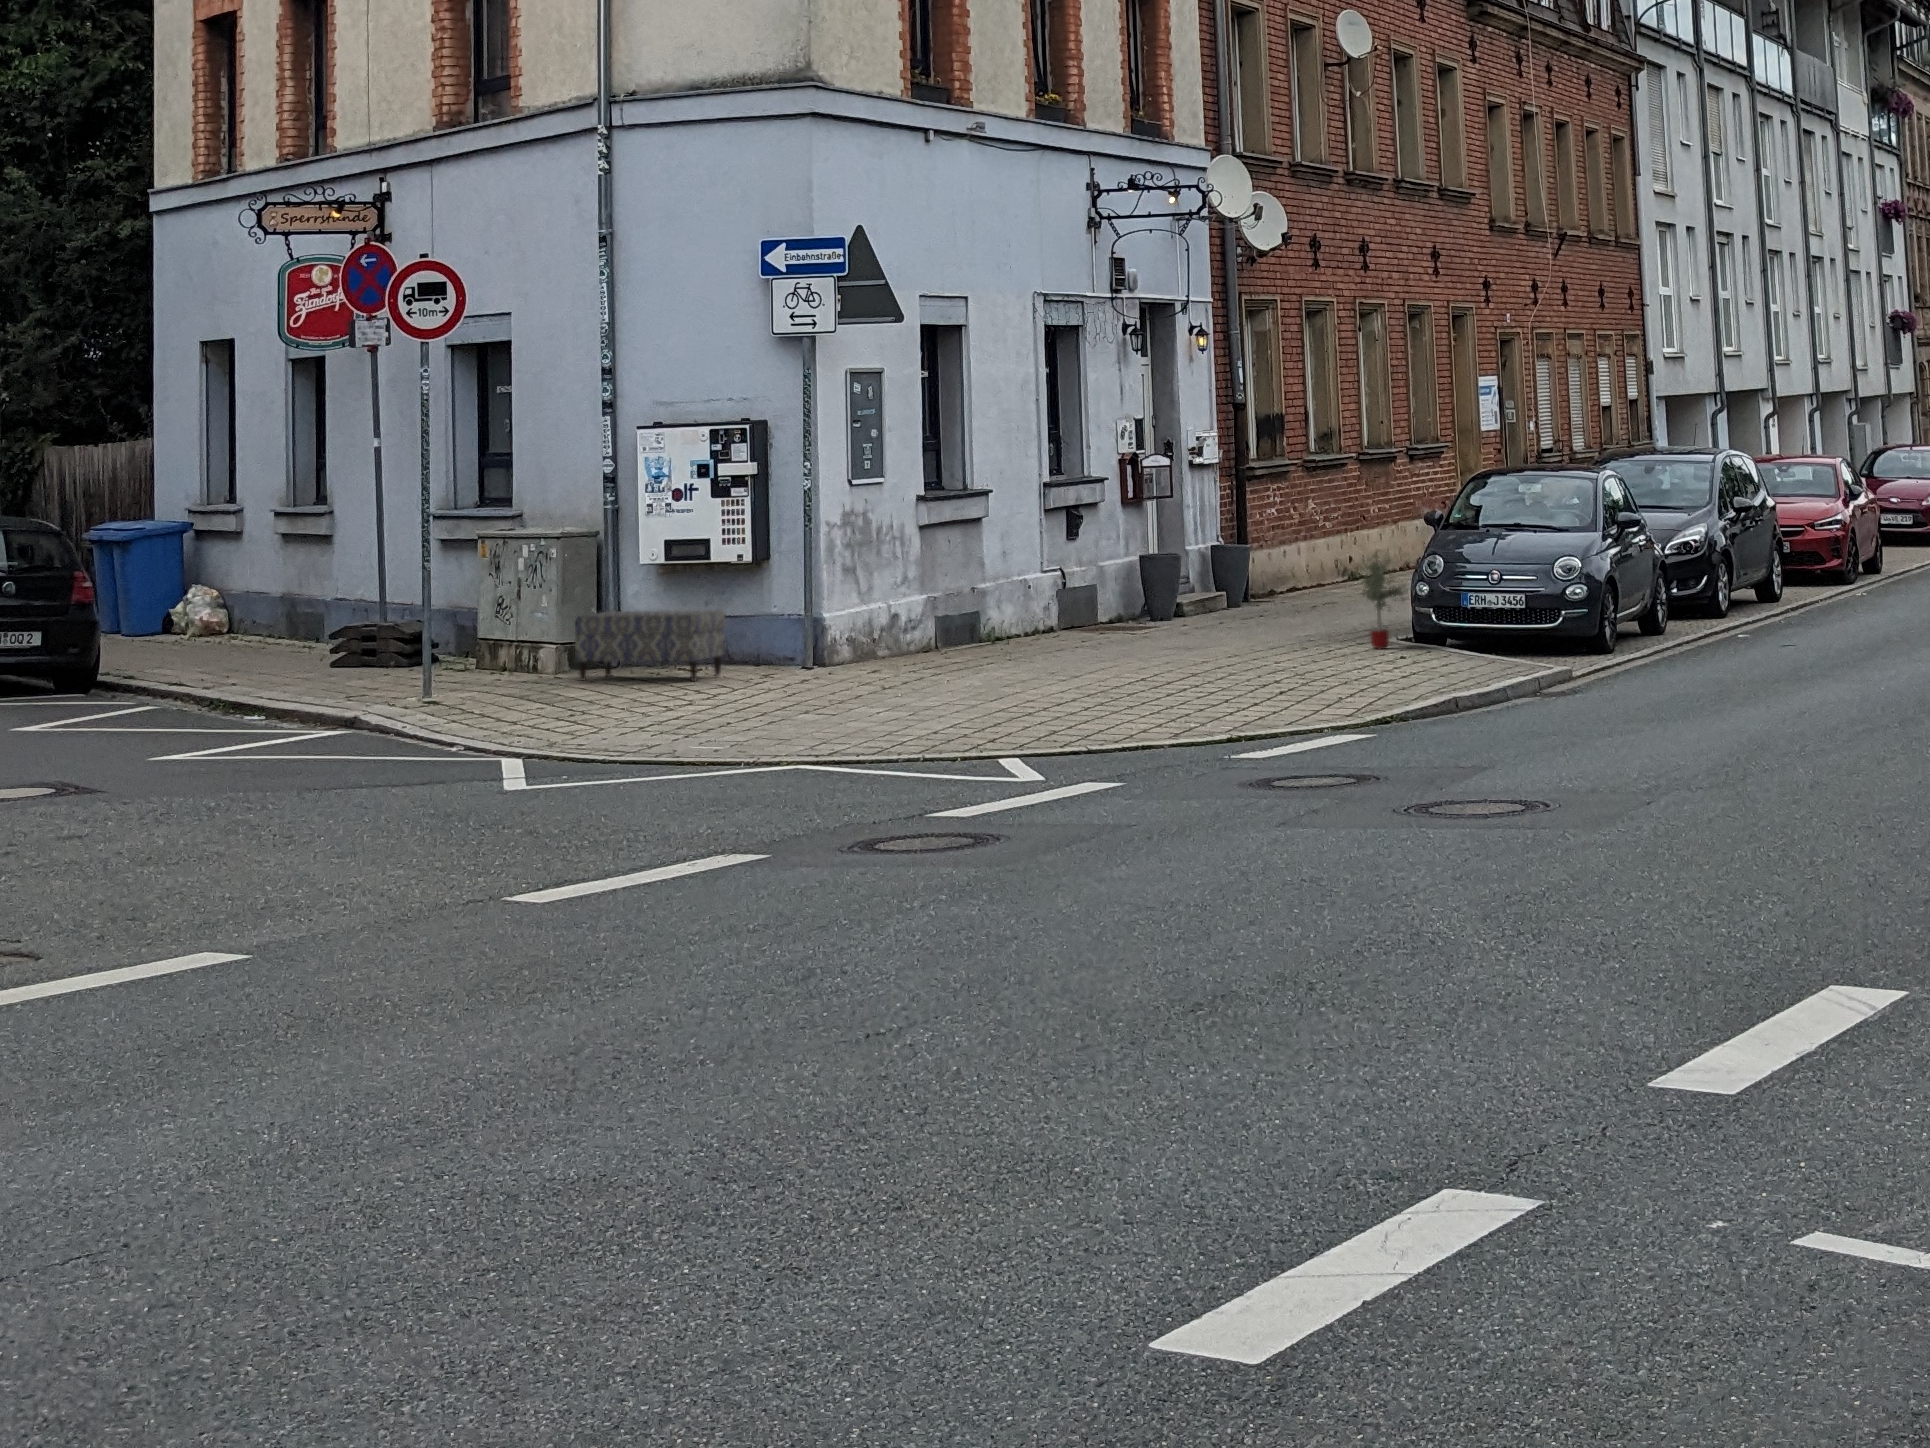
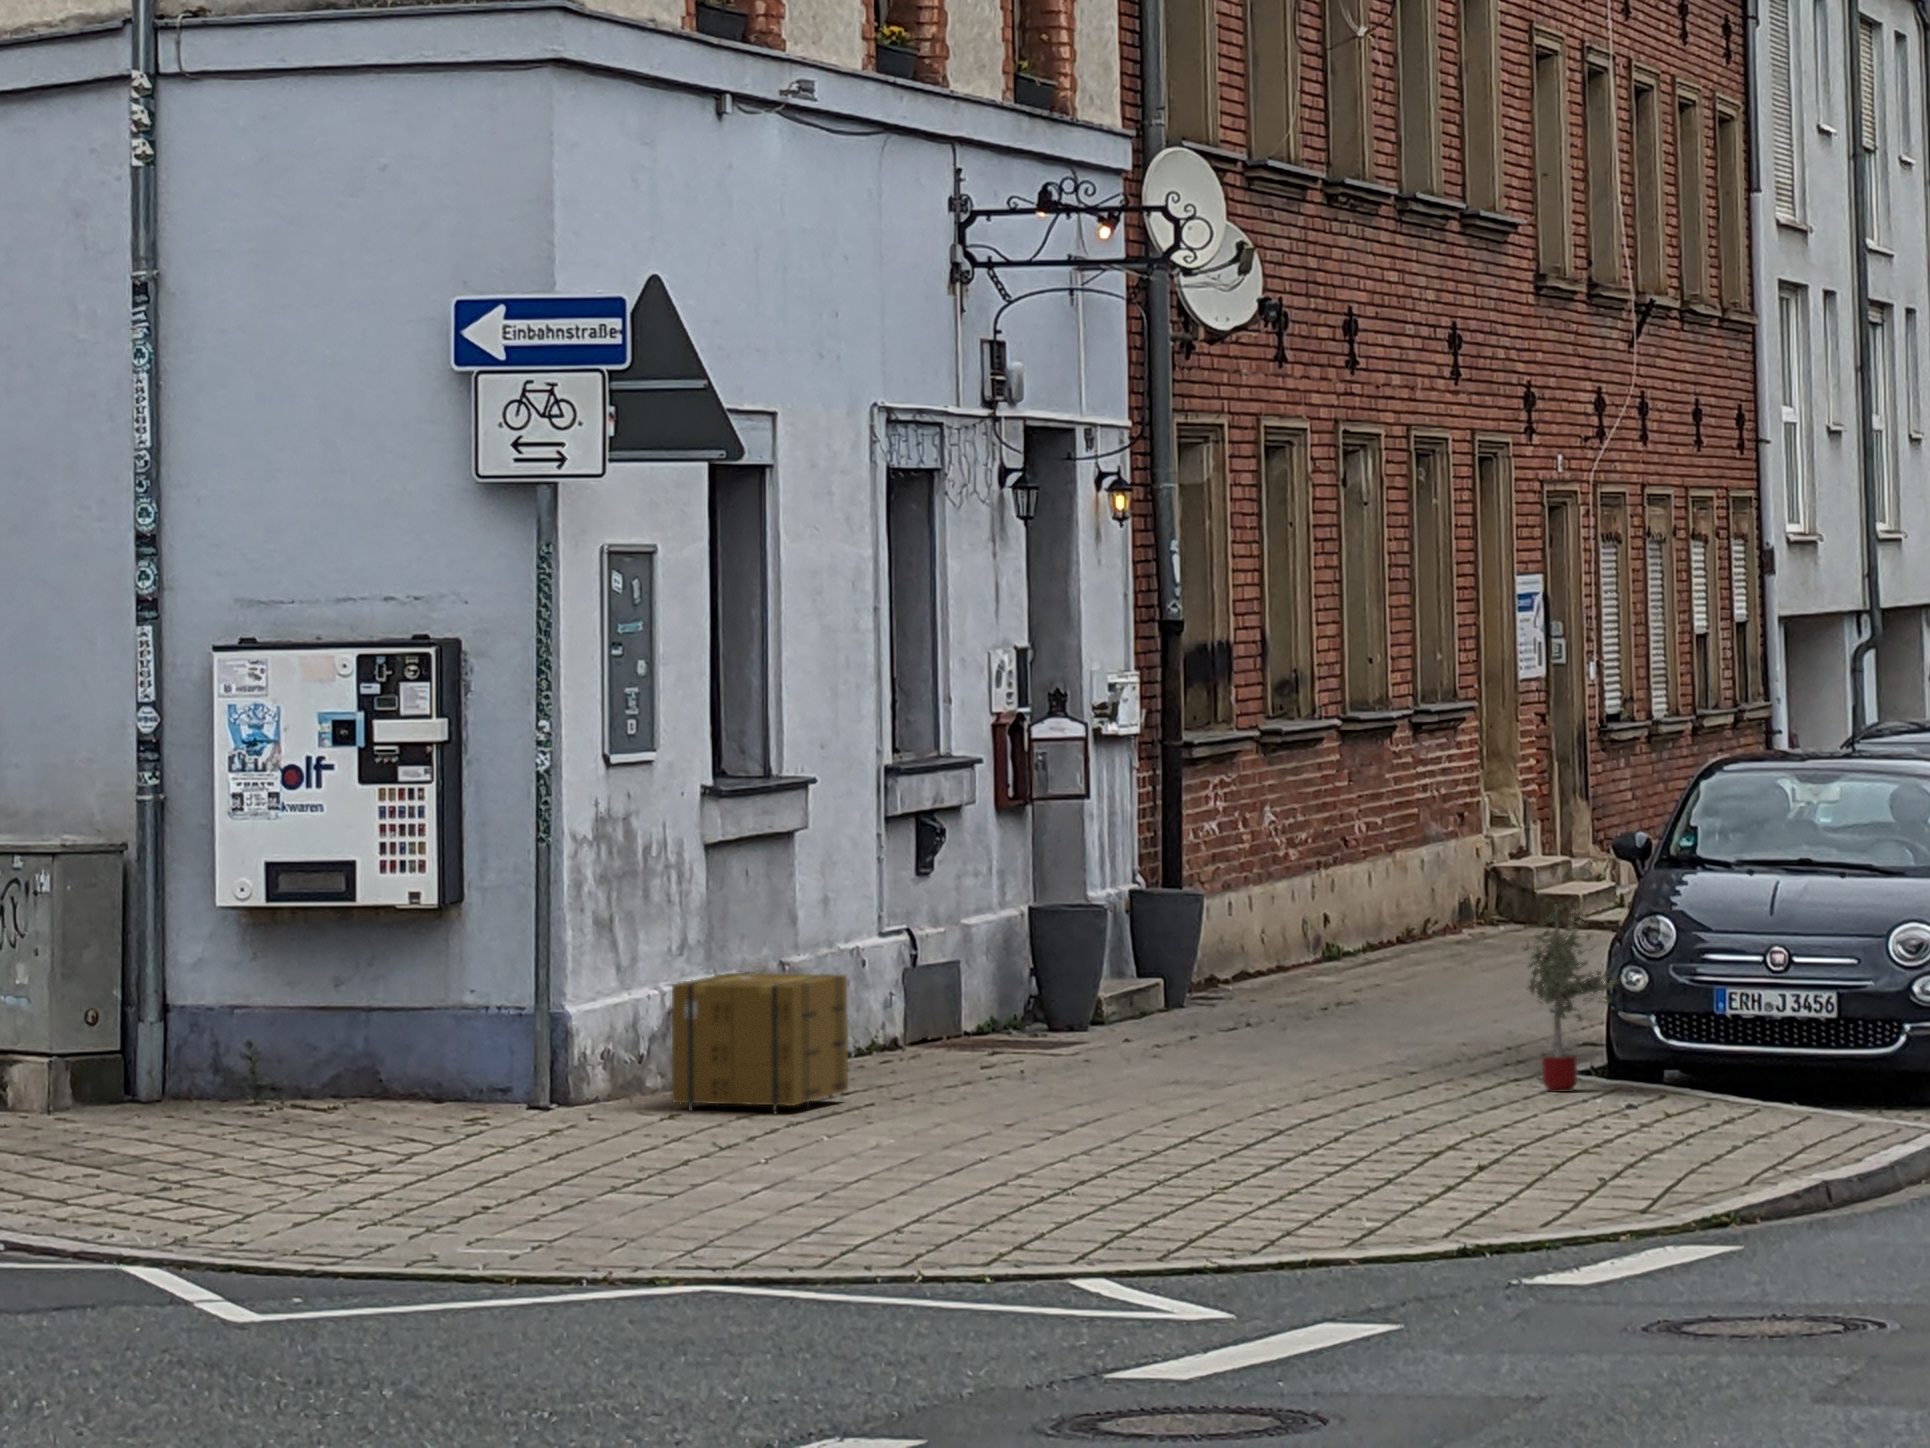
cardboard box: none [894,593,993,667] -> present [672,973,848,1113]
bench: present [575,610,726,682] -> none [91,998,375,1136]

